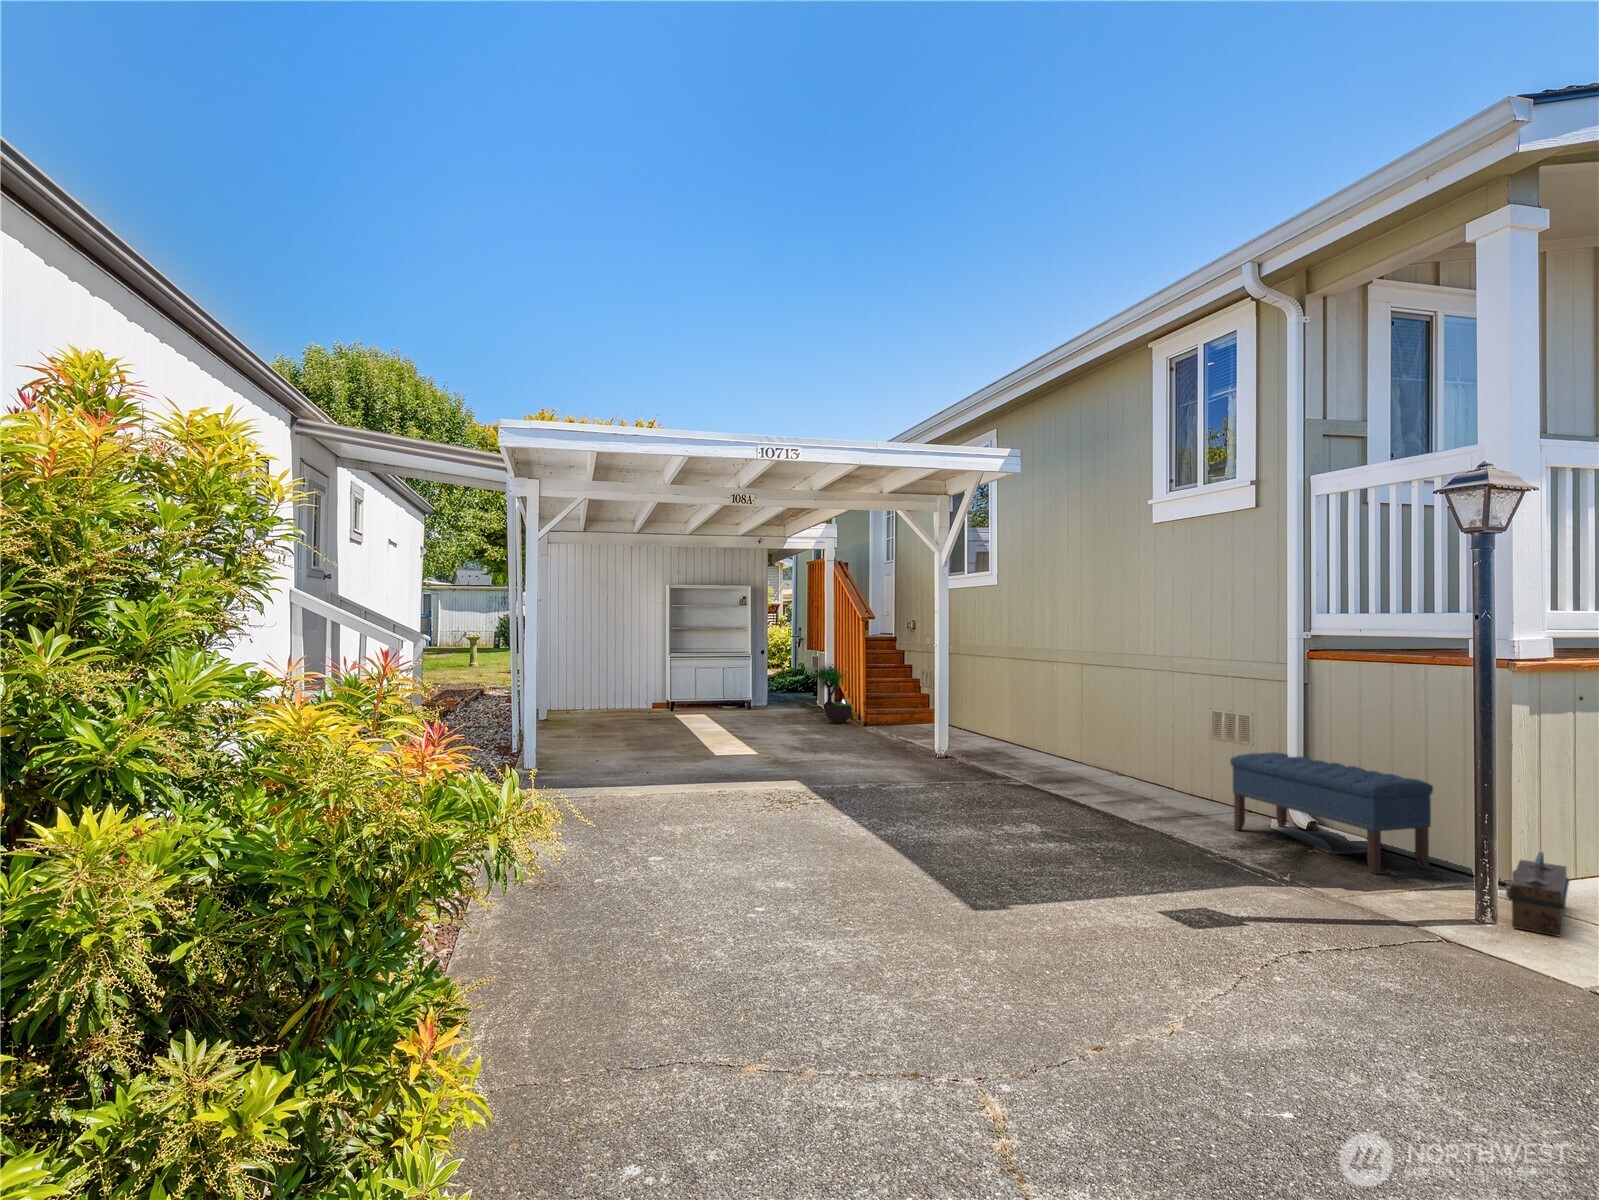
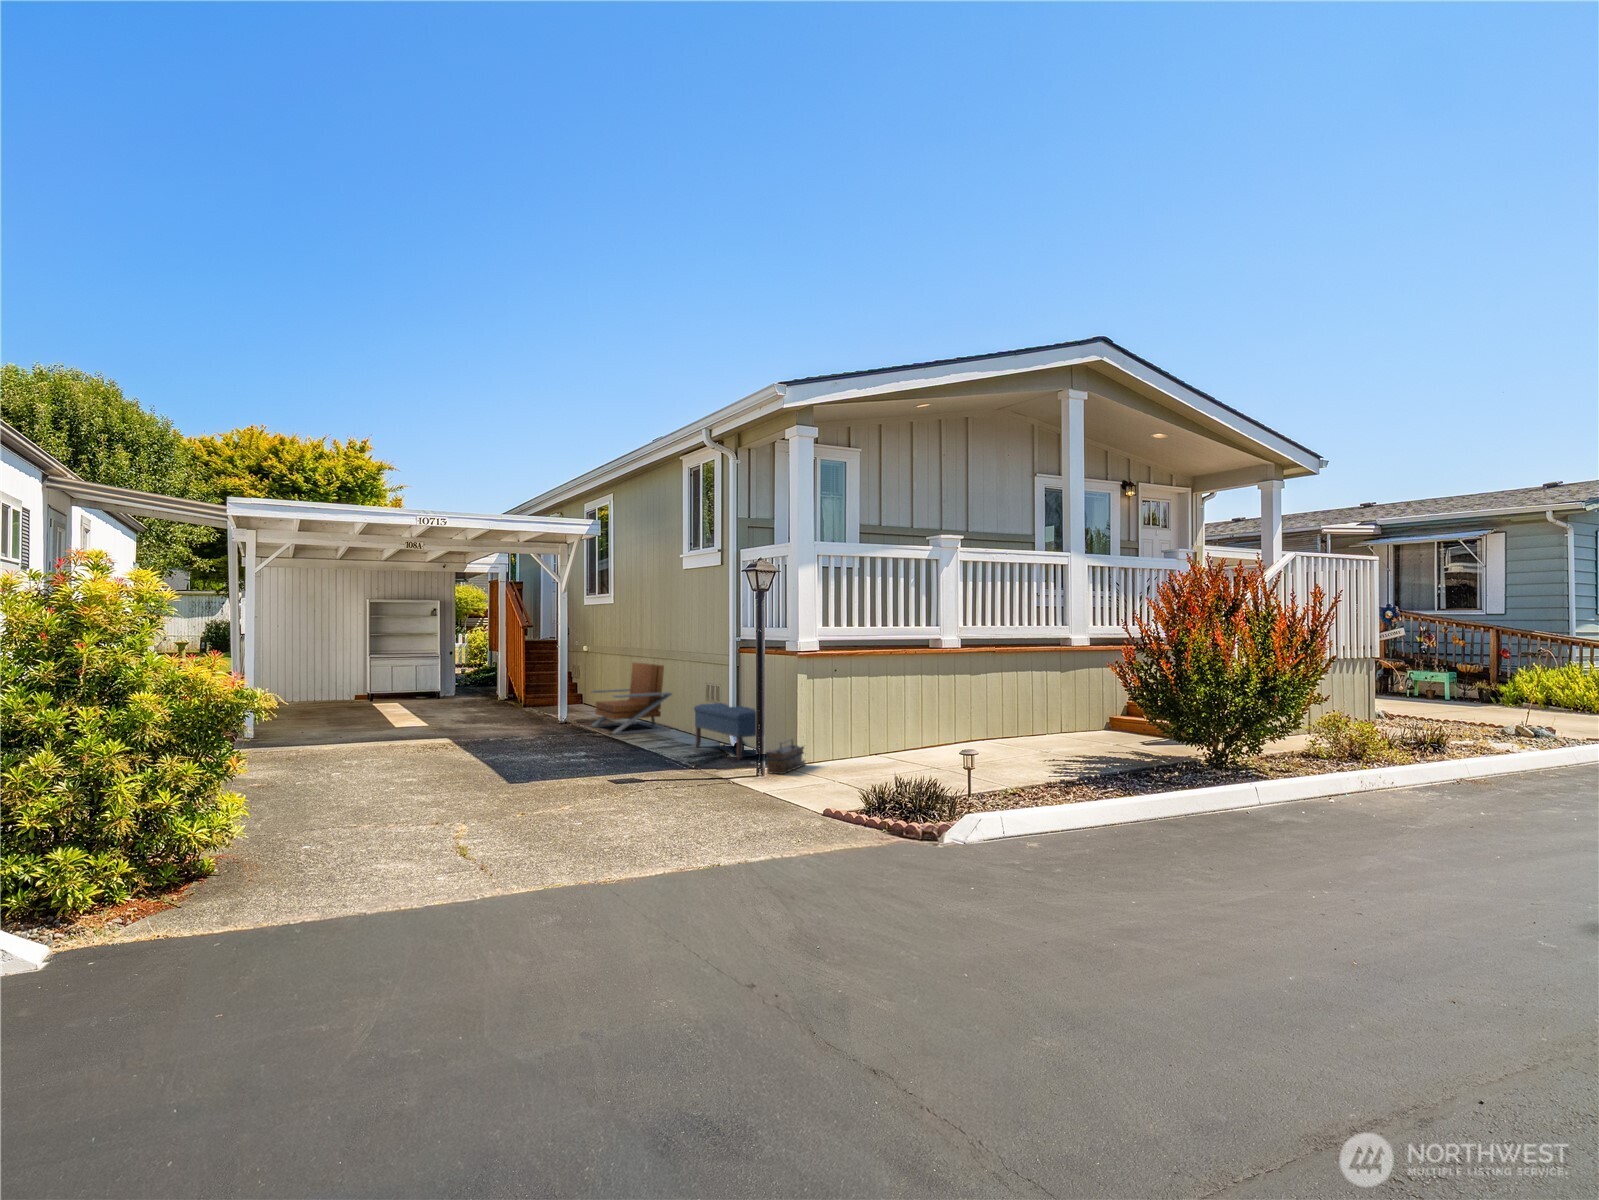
potted tree: present [814,664,852,723] -> none [486,659,516,706]
lounge chair: none [996,671,1138,790] -> present [591,663,672,735]

